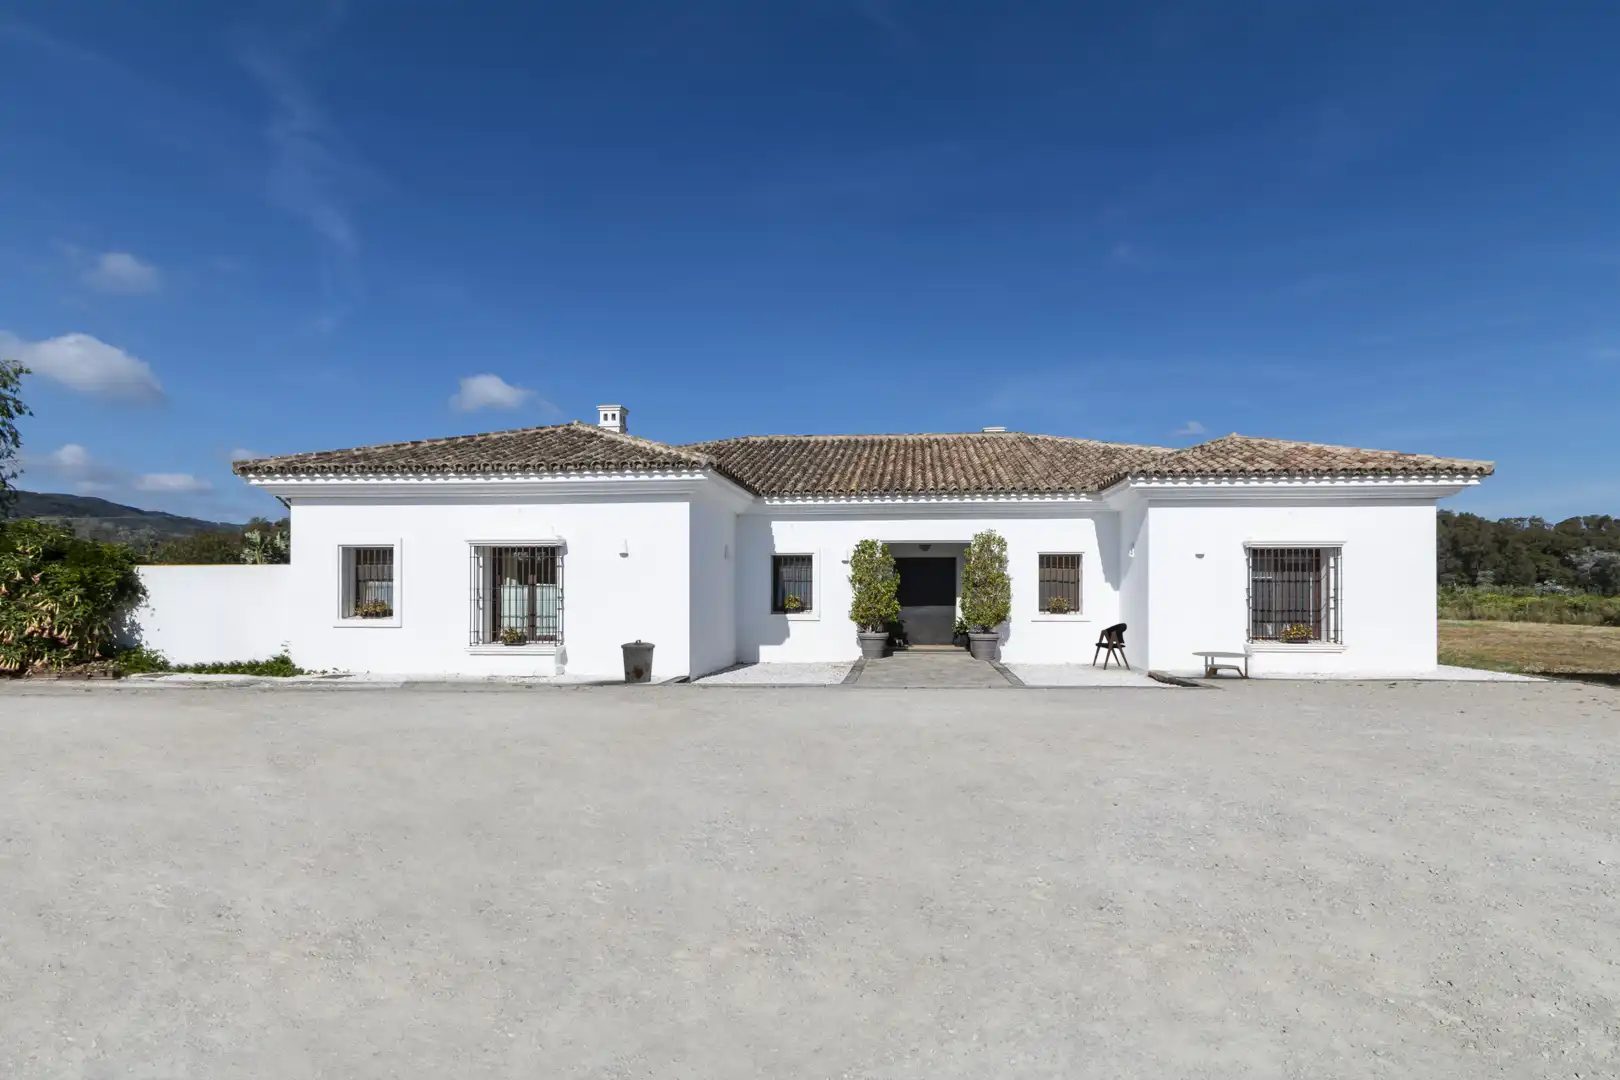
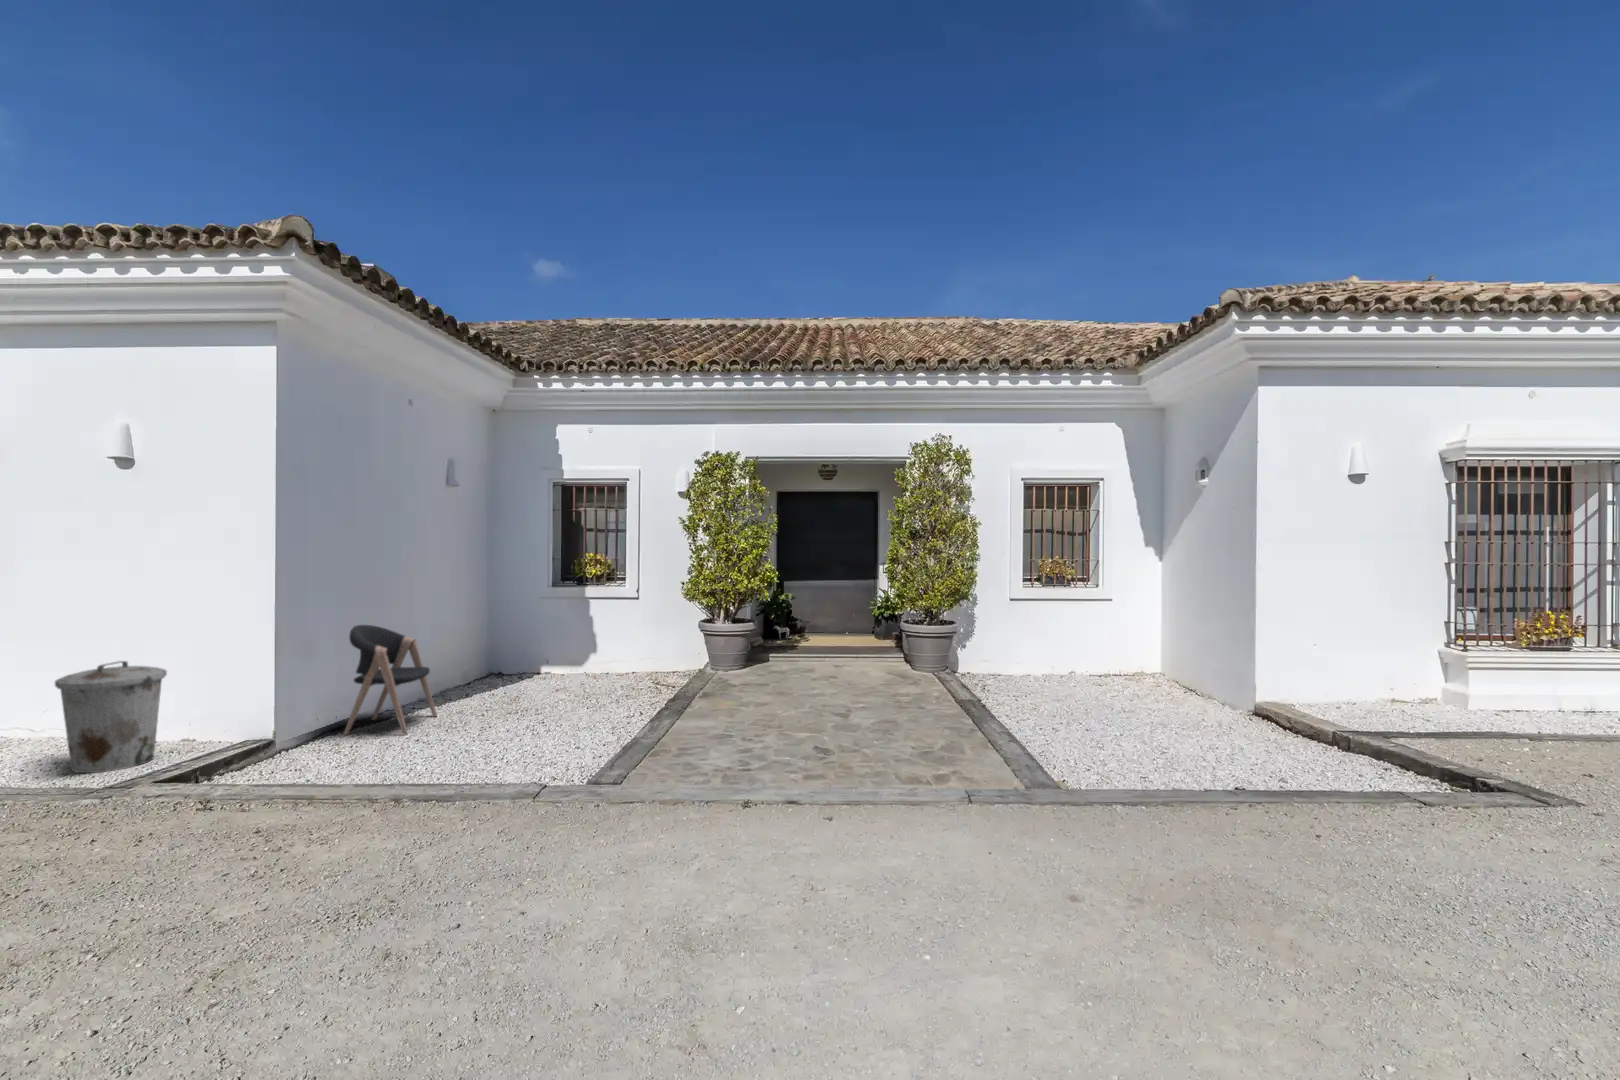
chair: present [1093,623,1130,670] -> present [343,625,437,735]
round table: present [1192,652,1252,678] -> none [1352,668,1495,731]

